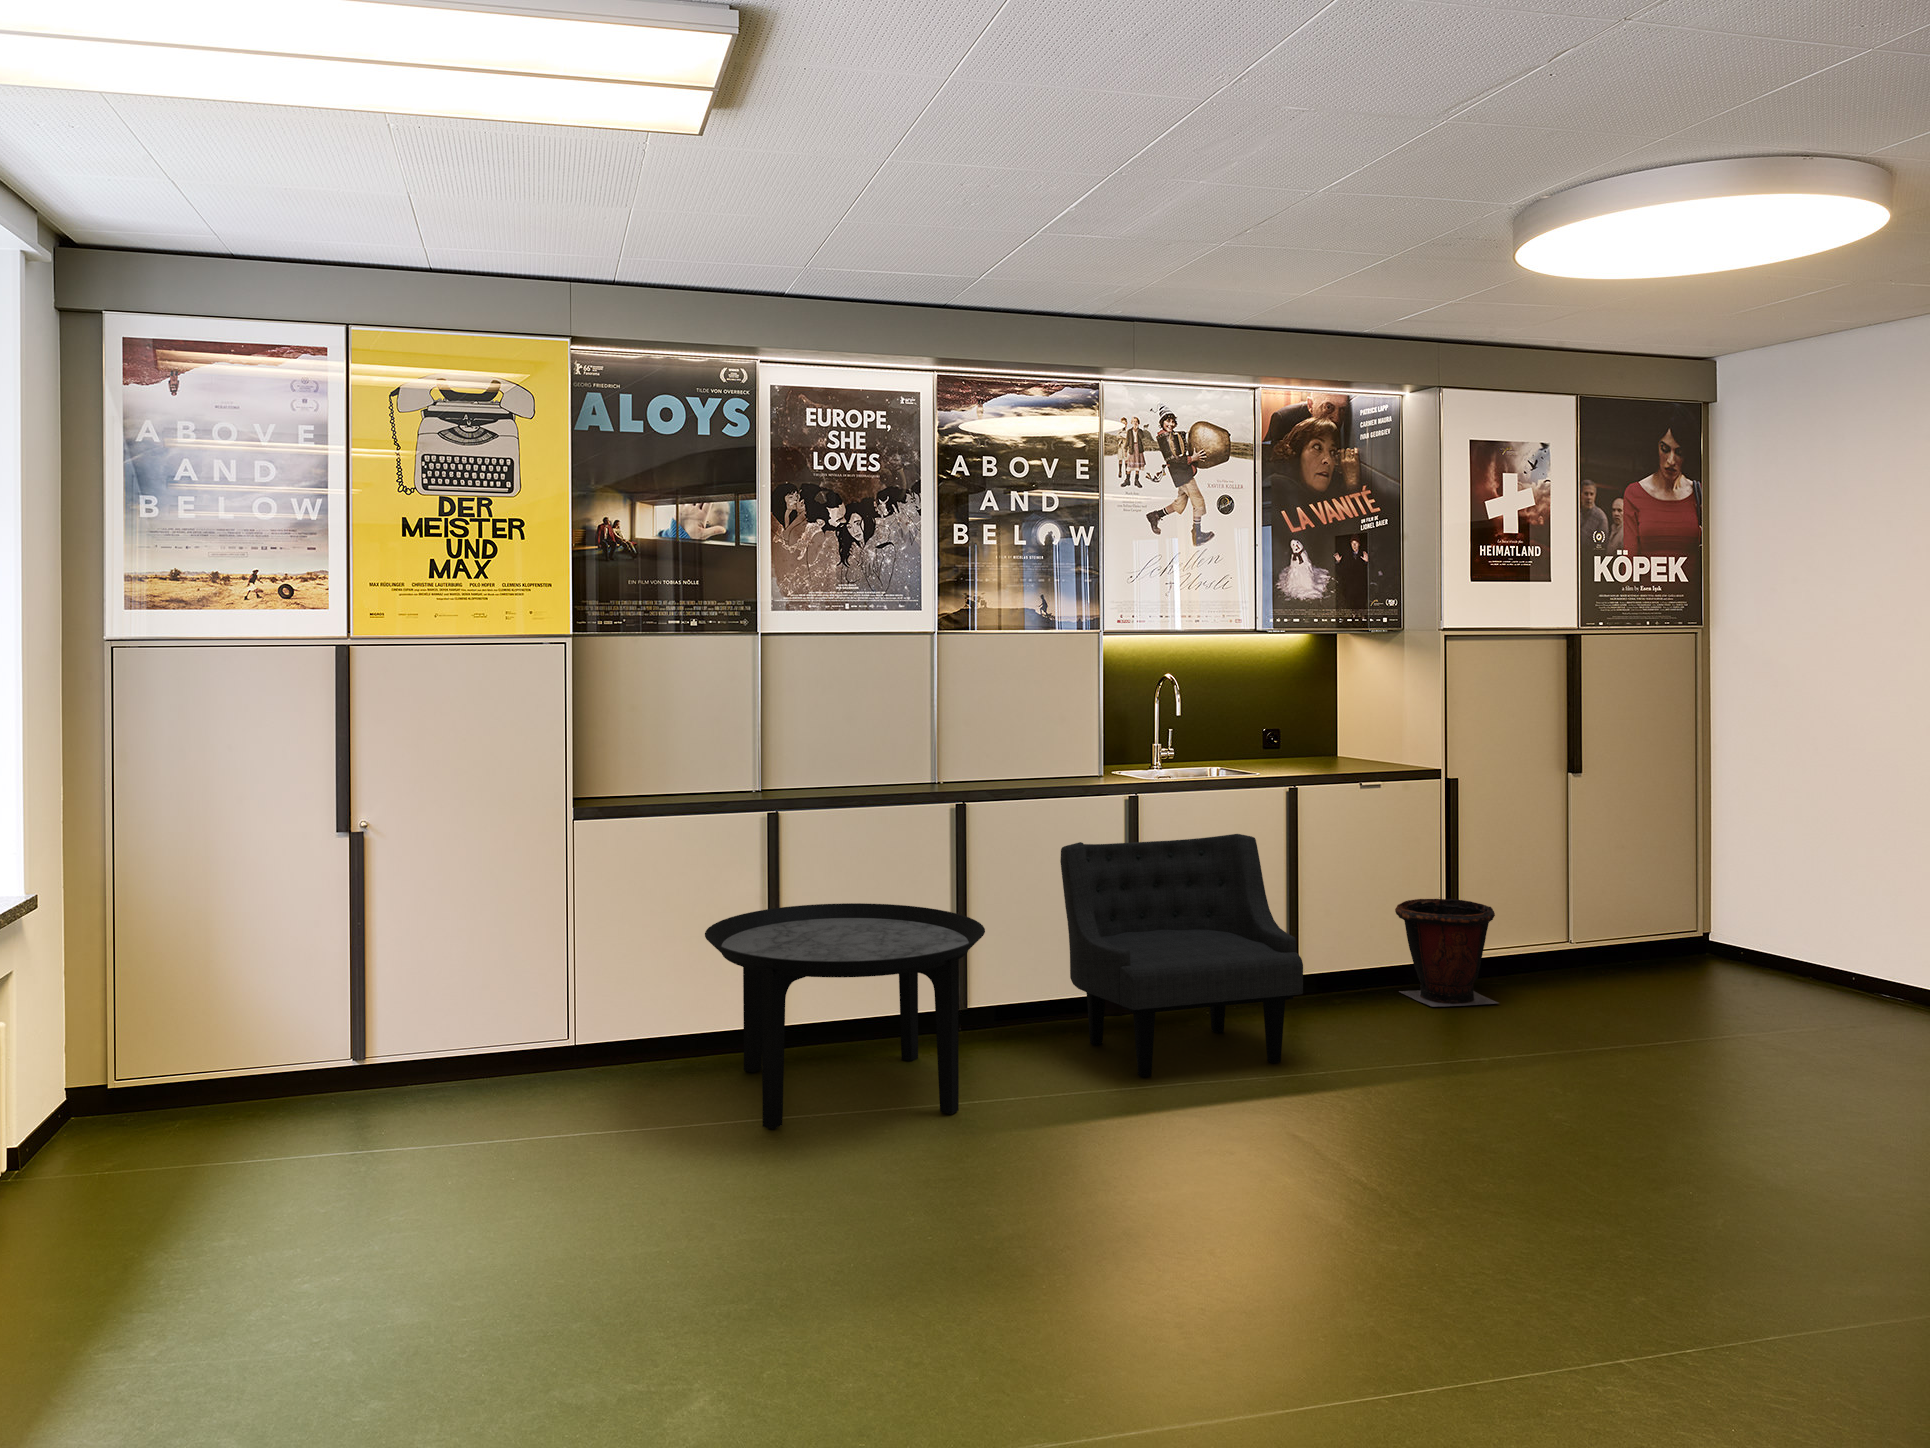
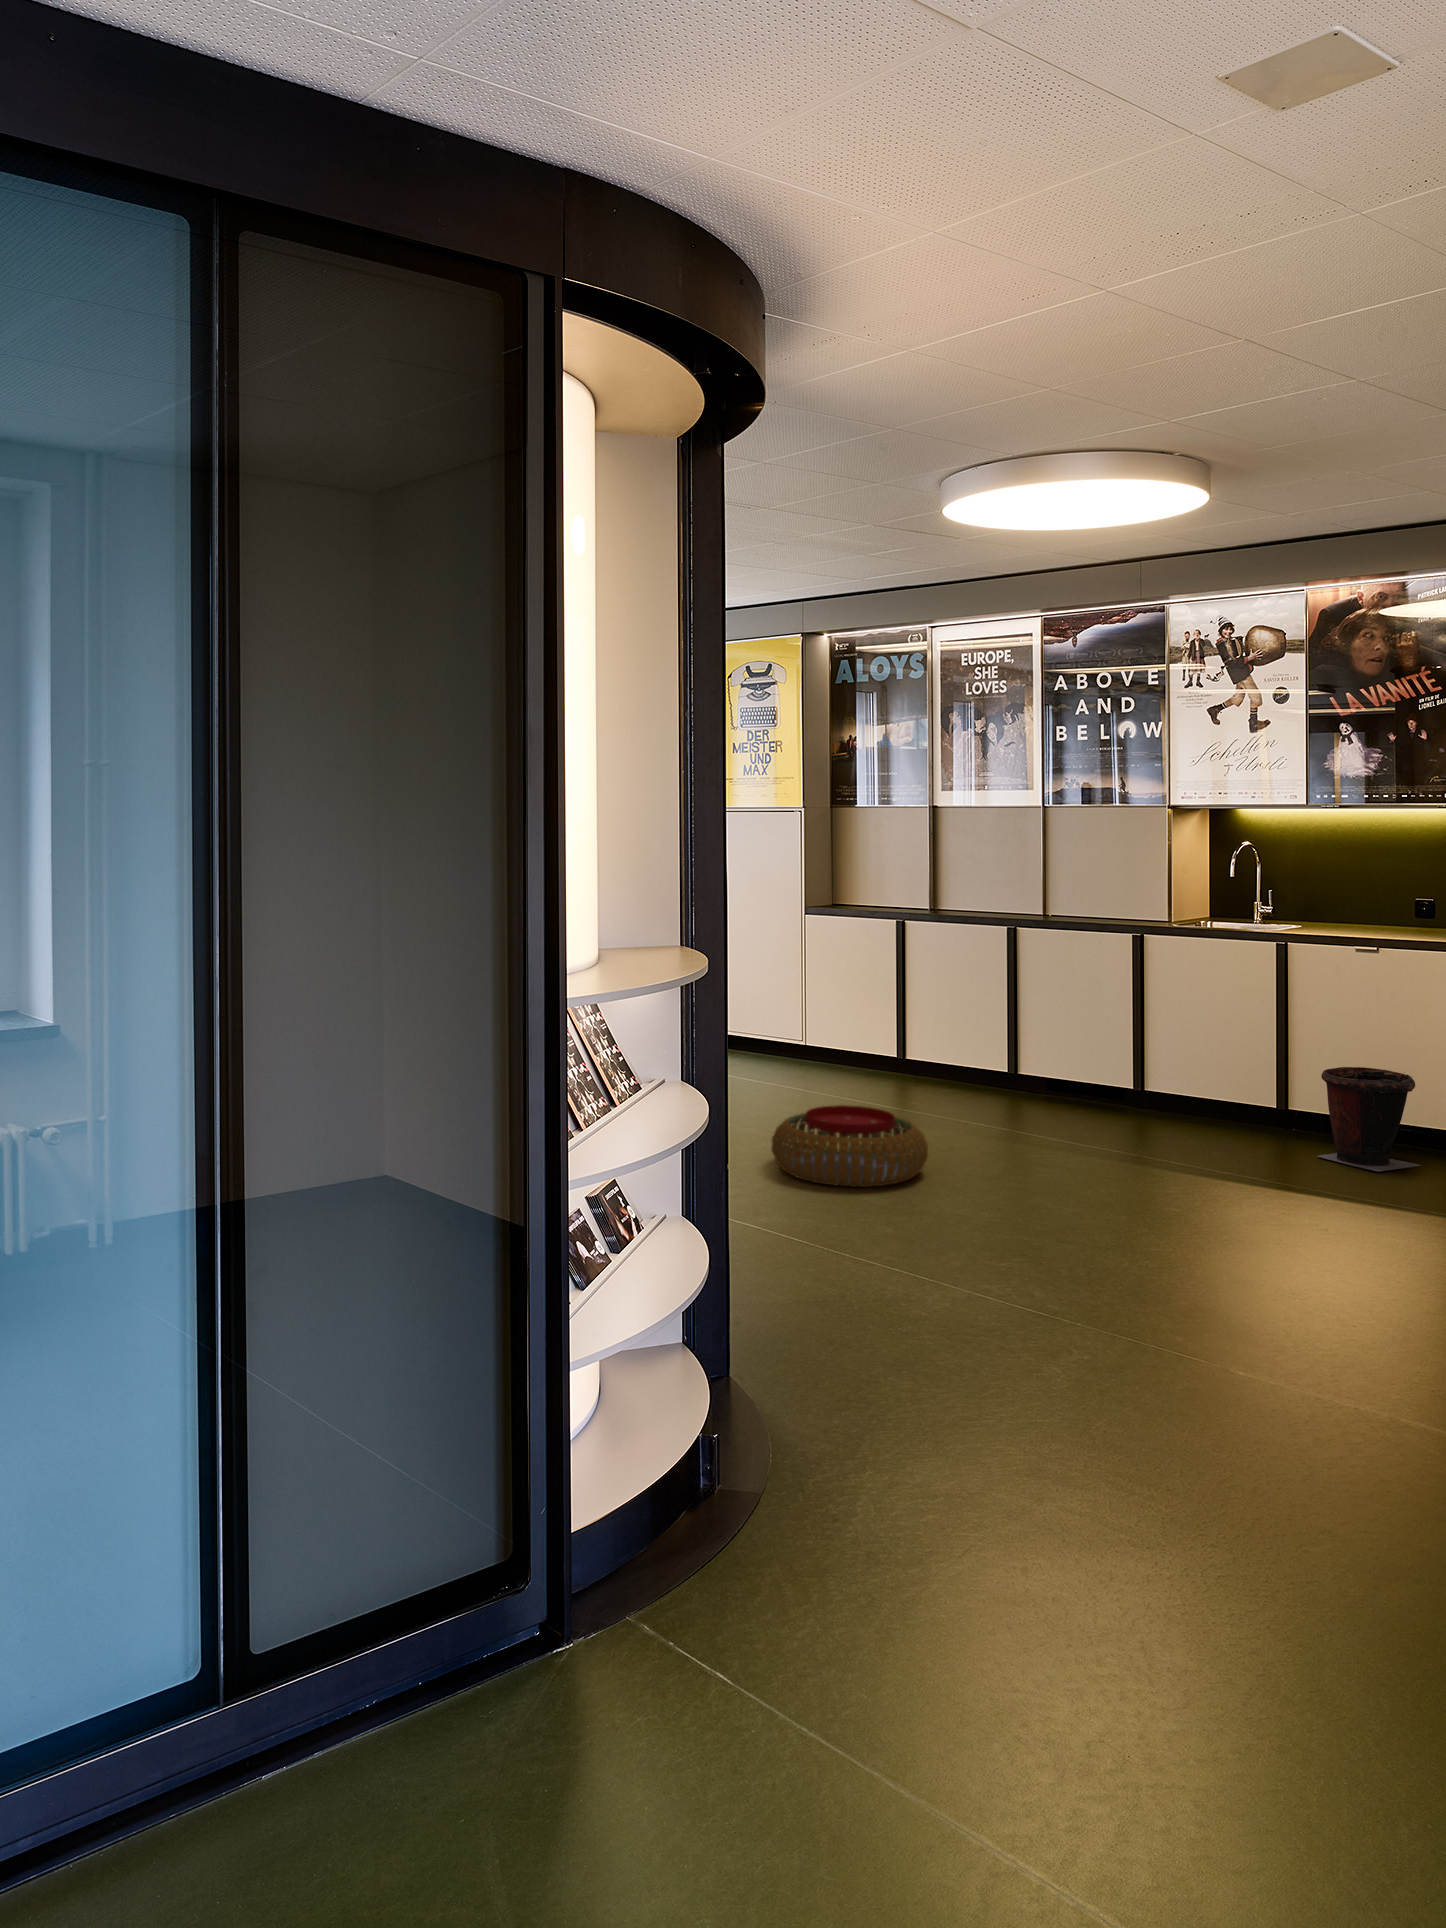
armchair: present [1060,834,1303,1077] -> none [970,954,1155,1129]
round table: present [705,903,985,1129] -> none [788,969,955,1088]
pouf: none [1428,1117,1719,1287] -> present [771,1105,928,1187]

